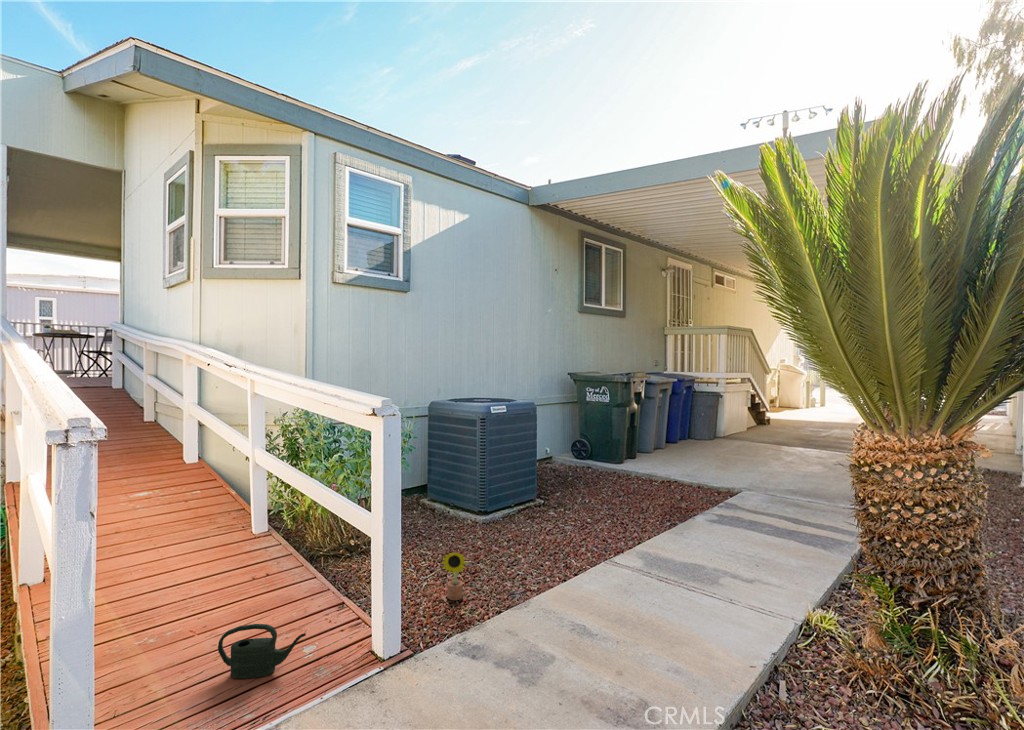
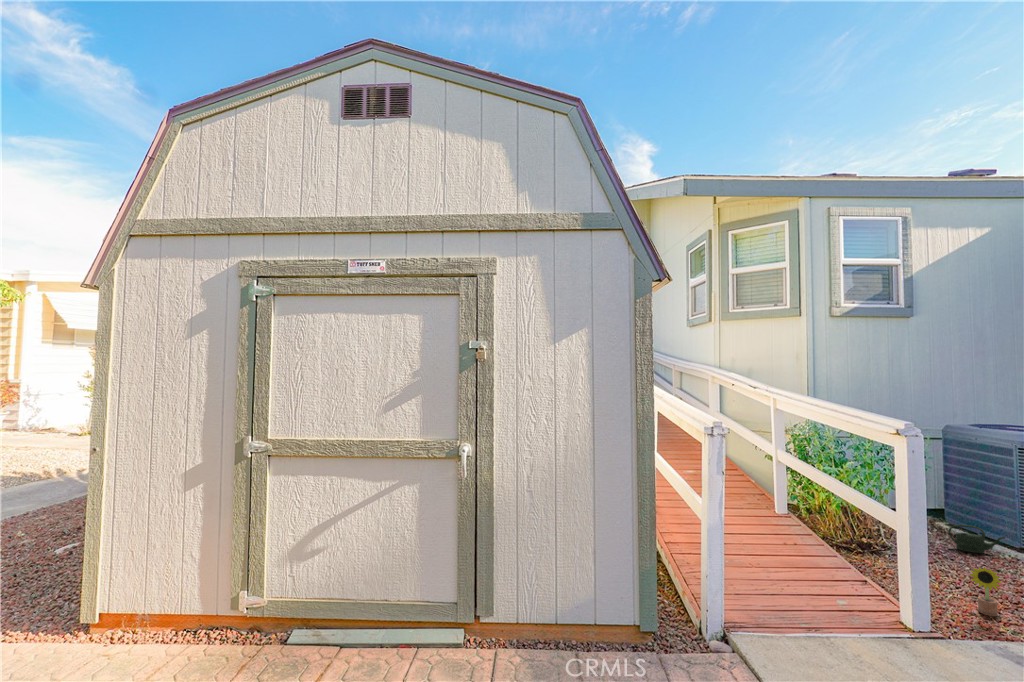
watering can: present [218,624,306,678] -> present [948,525,1005,554]

